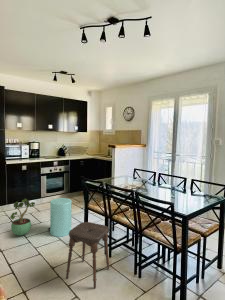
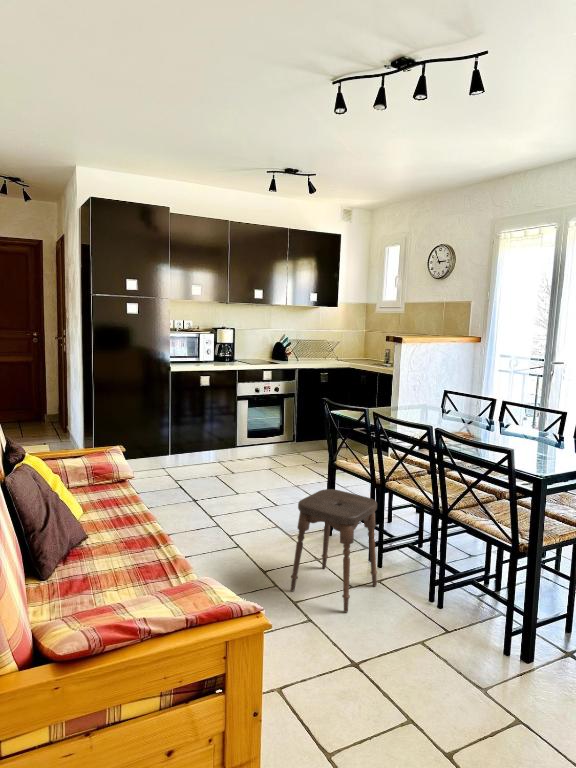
trash can: present [48,198,72,237] -> none [252,445,302,522]
potted plant: present [11,199,35,236] -> none [183,440,228,513]

